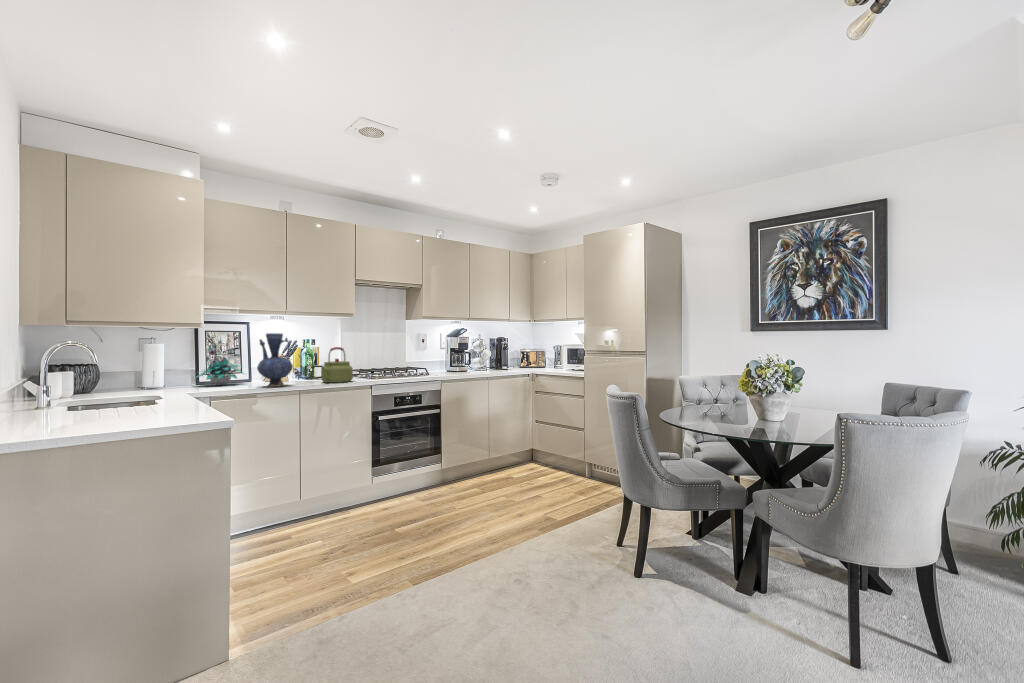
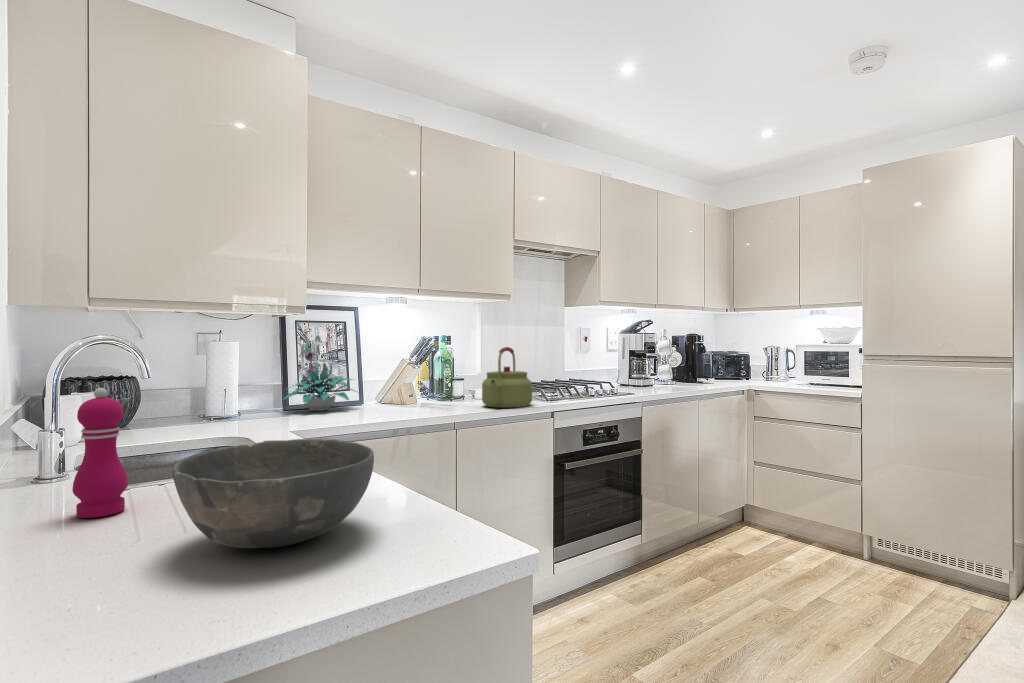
vase: present [257,333,293,387] -> none [391,322,447,416]
pepper mill: none [52,368,77,420] -> present [72,388,128,518]
bowl: none [86,388,173,423] -> present [172,439,374,548]

